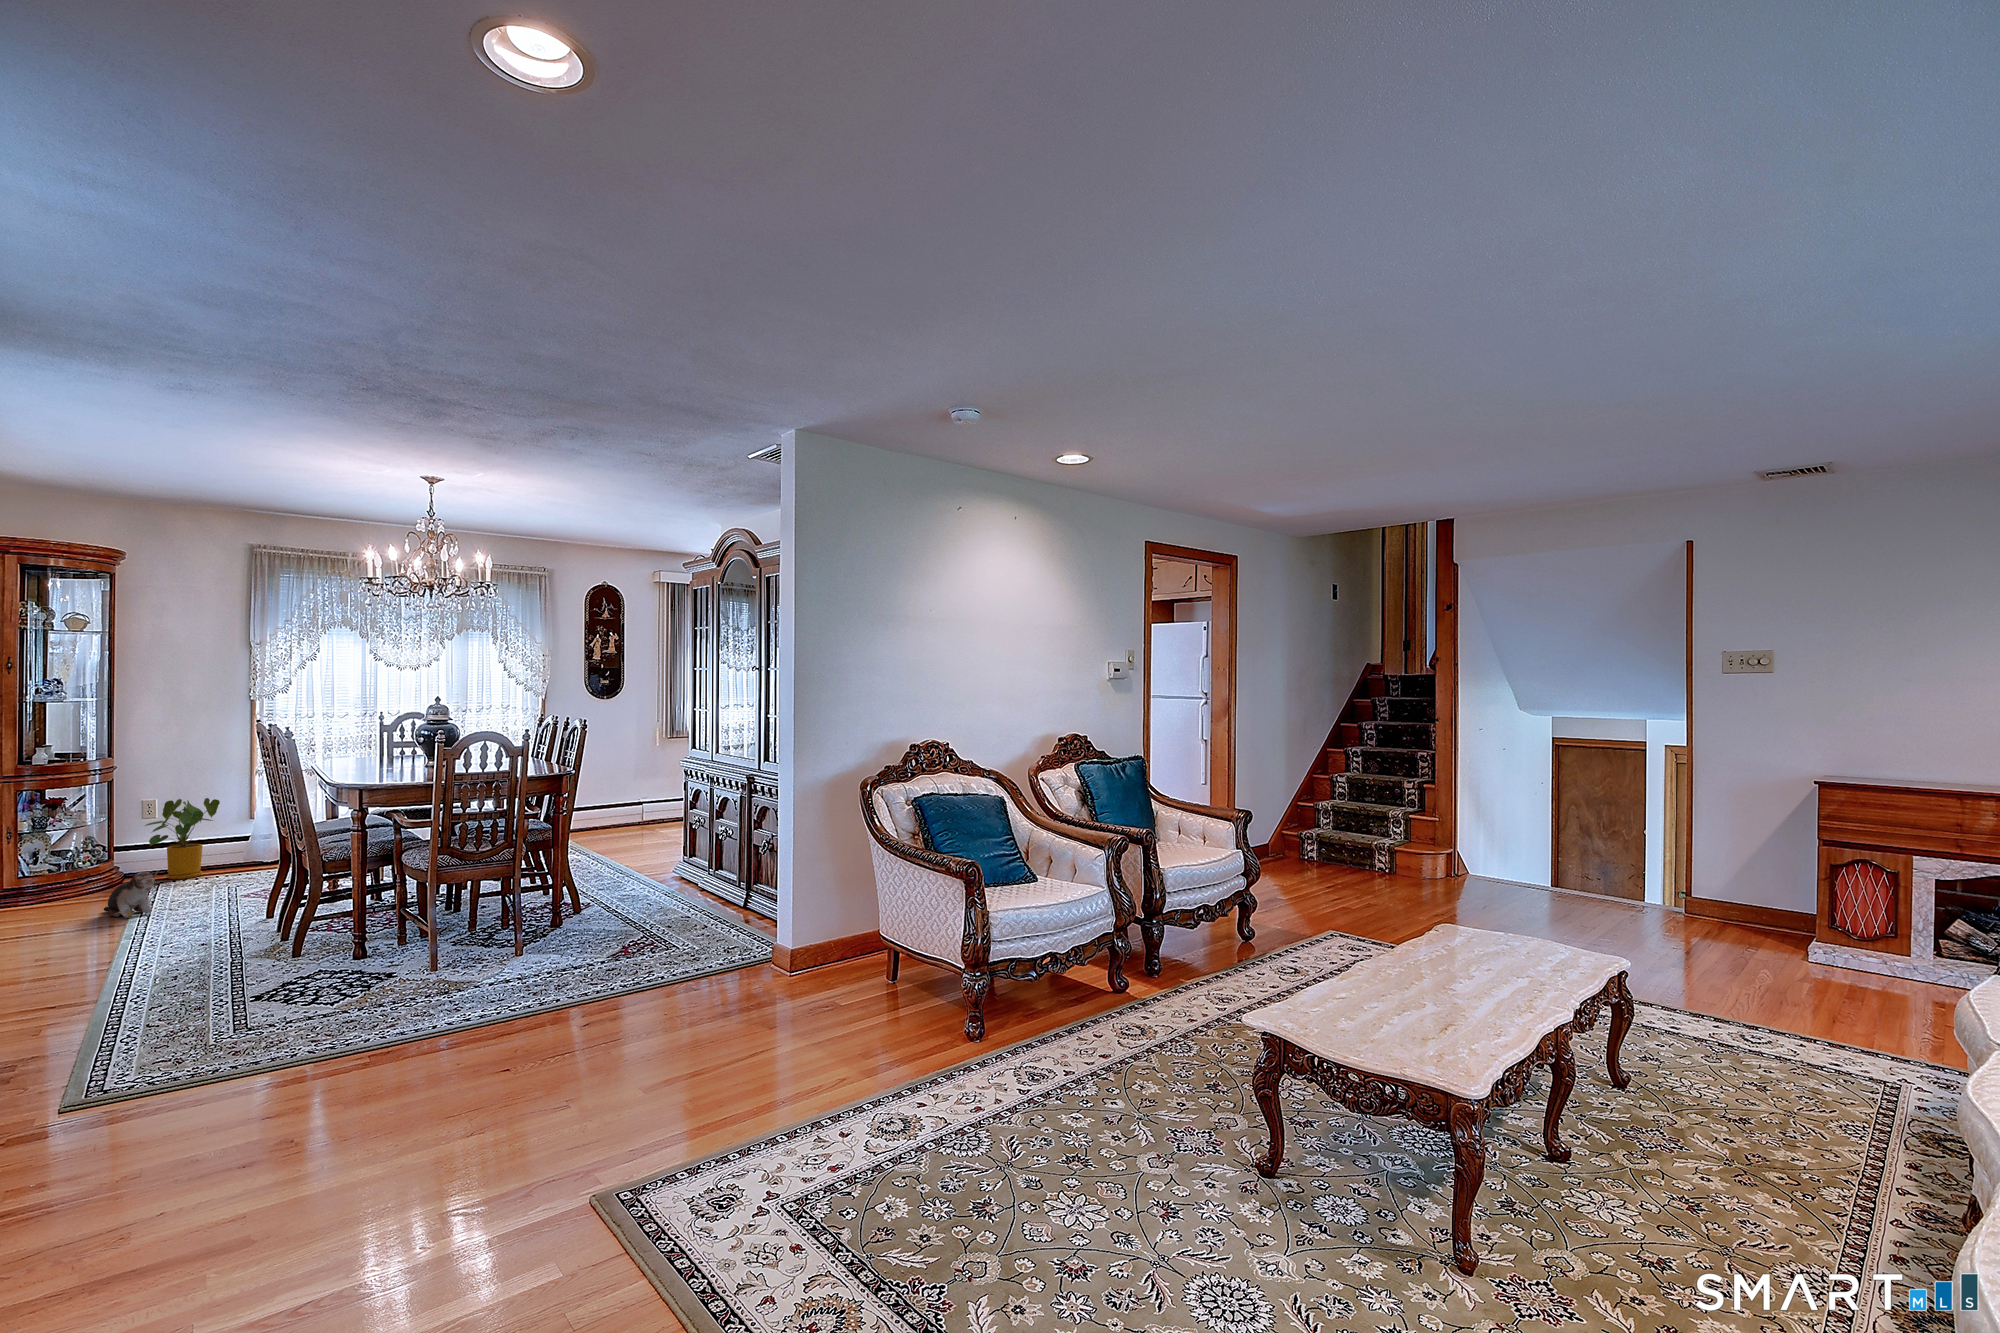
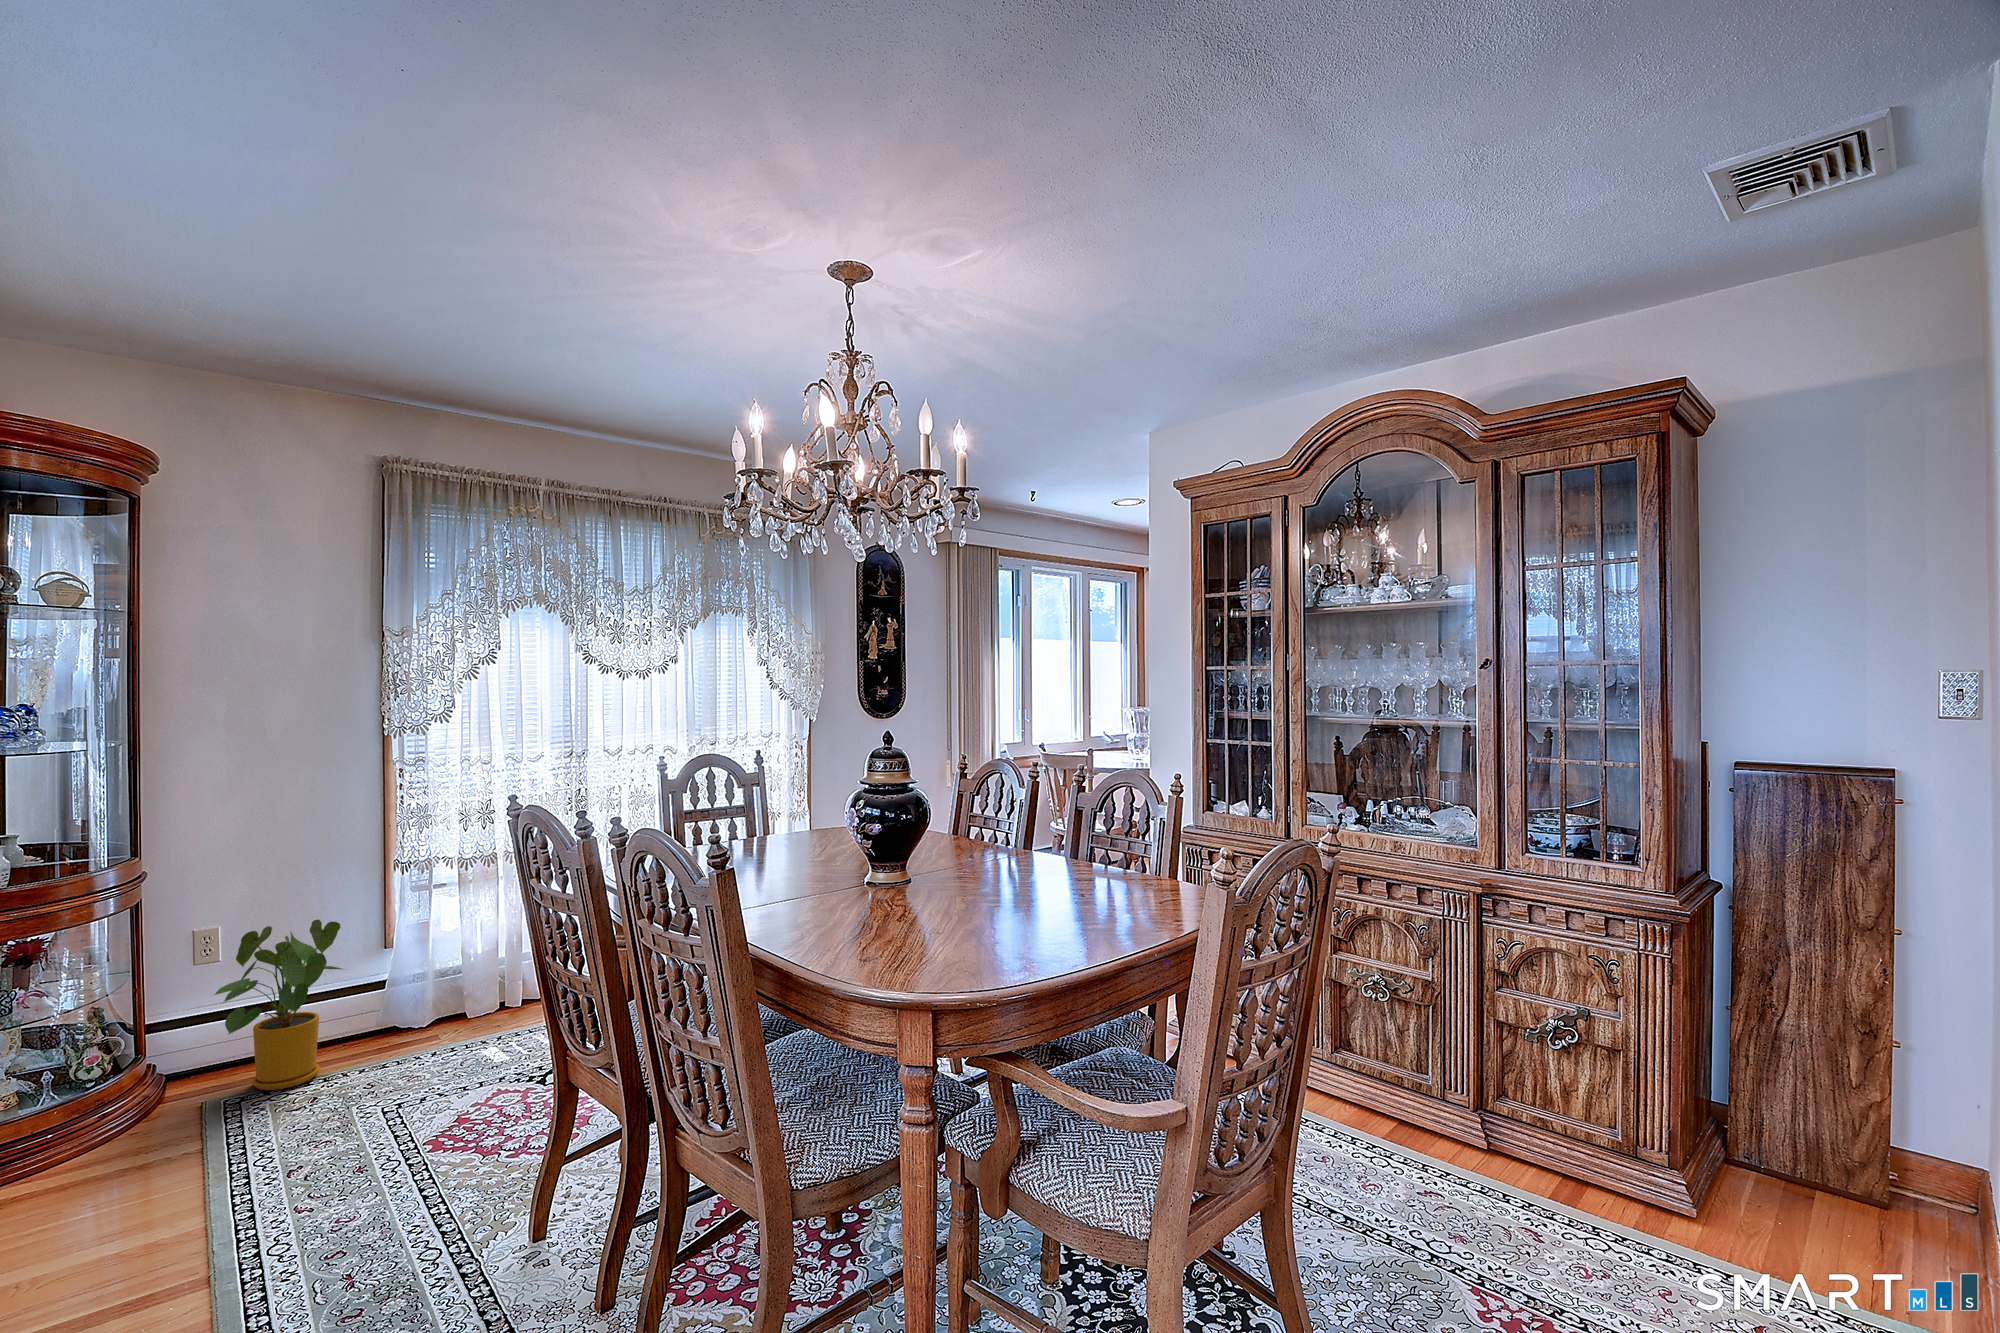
plush toy: present [104,871,158,918] -> none [172,1153,317,1278]

